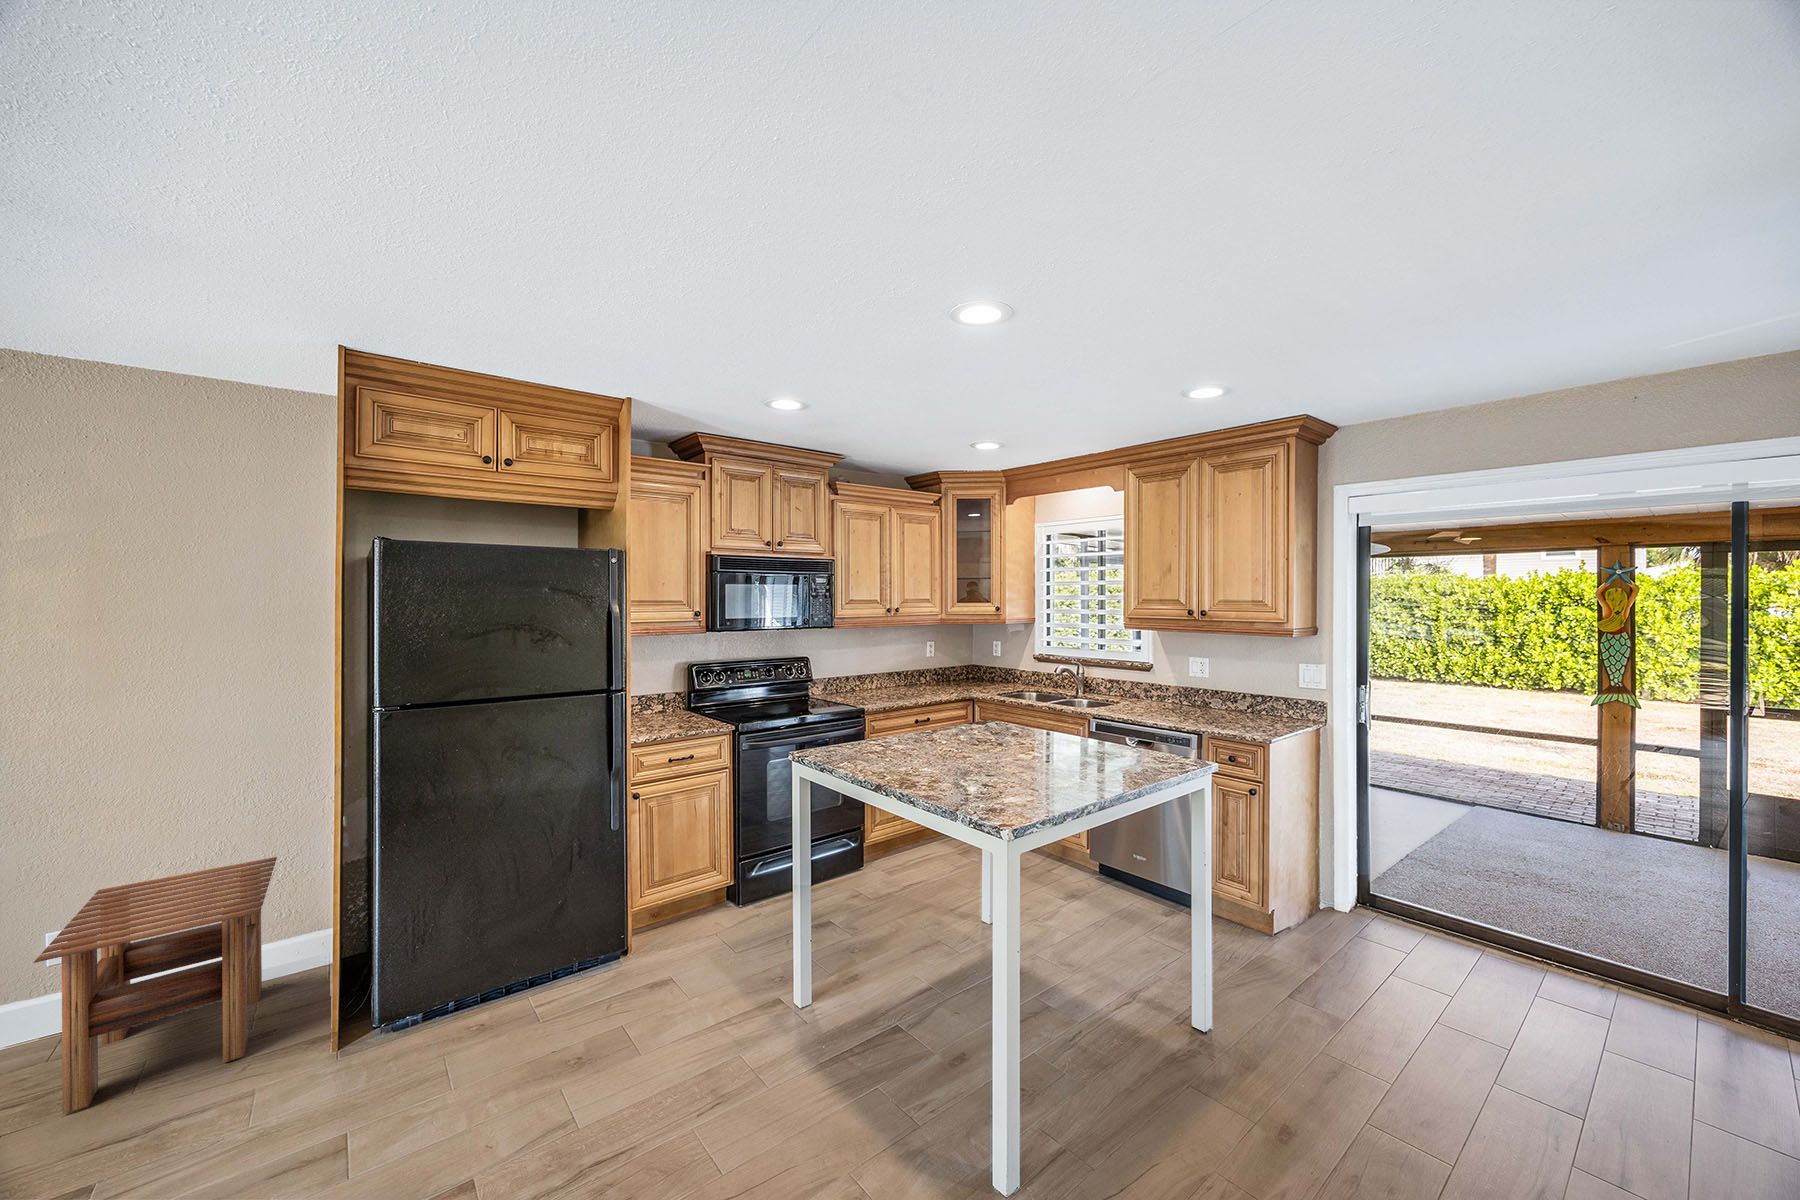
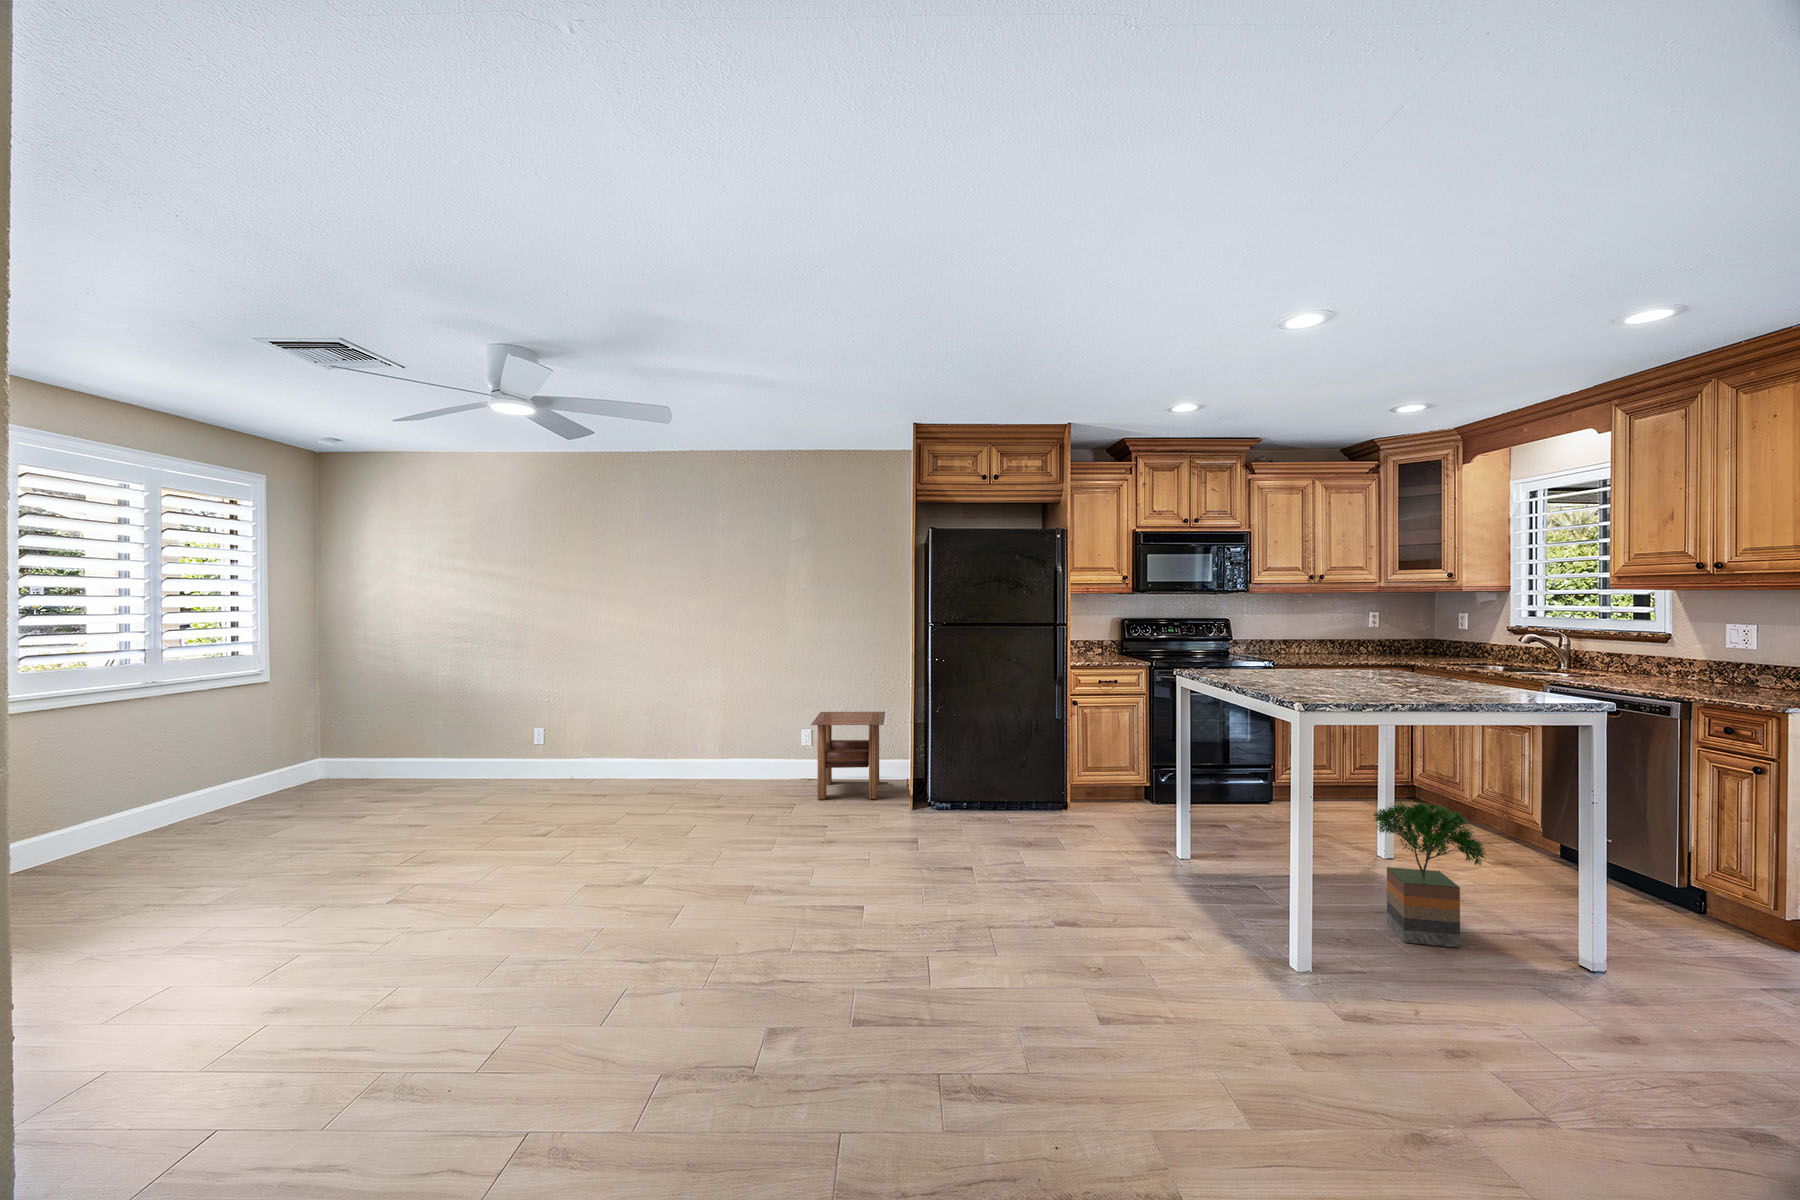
potted tree: none [1083,910,1222,1118] -> present [1373,802,1486,948]

